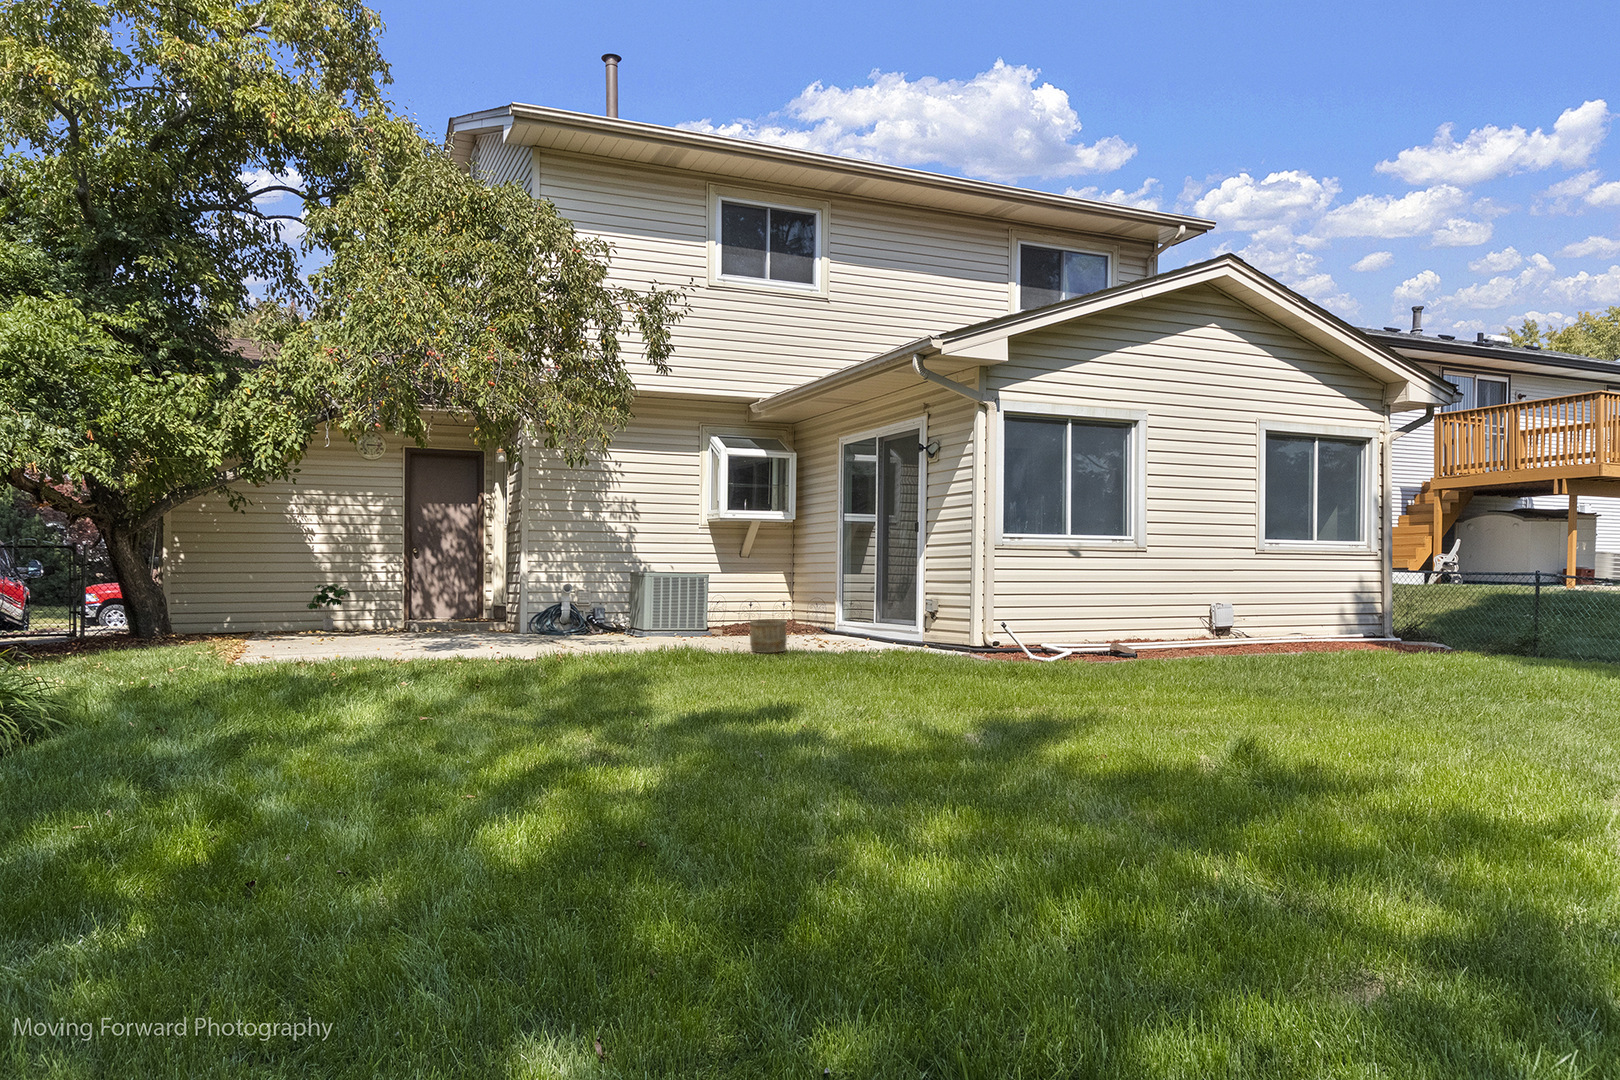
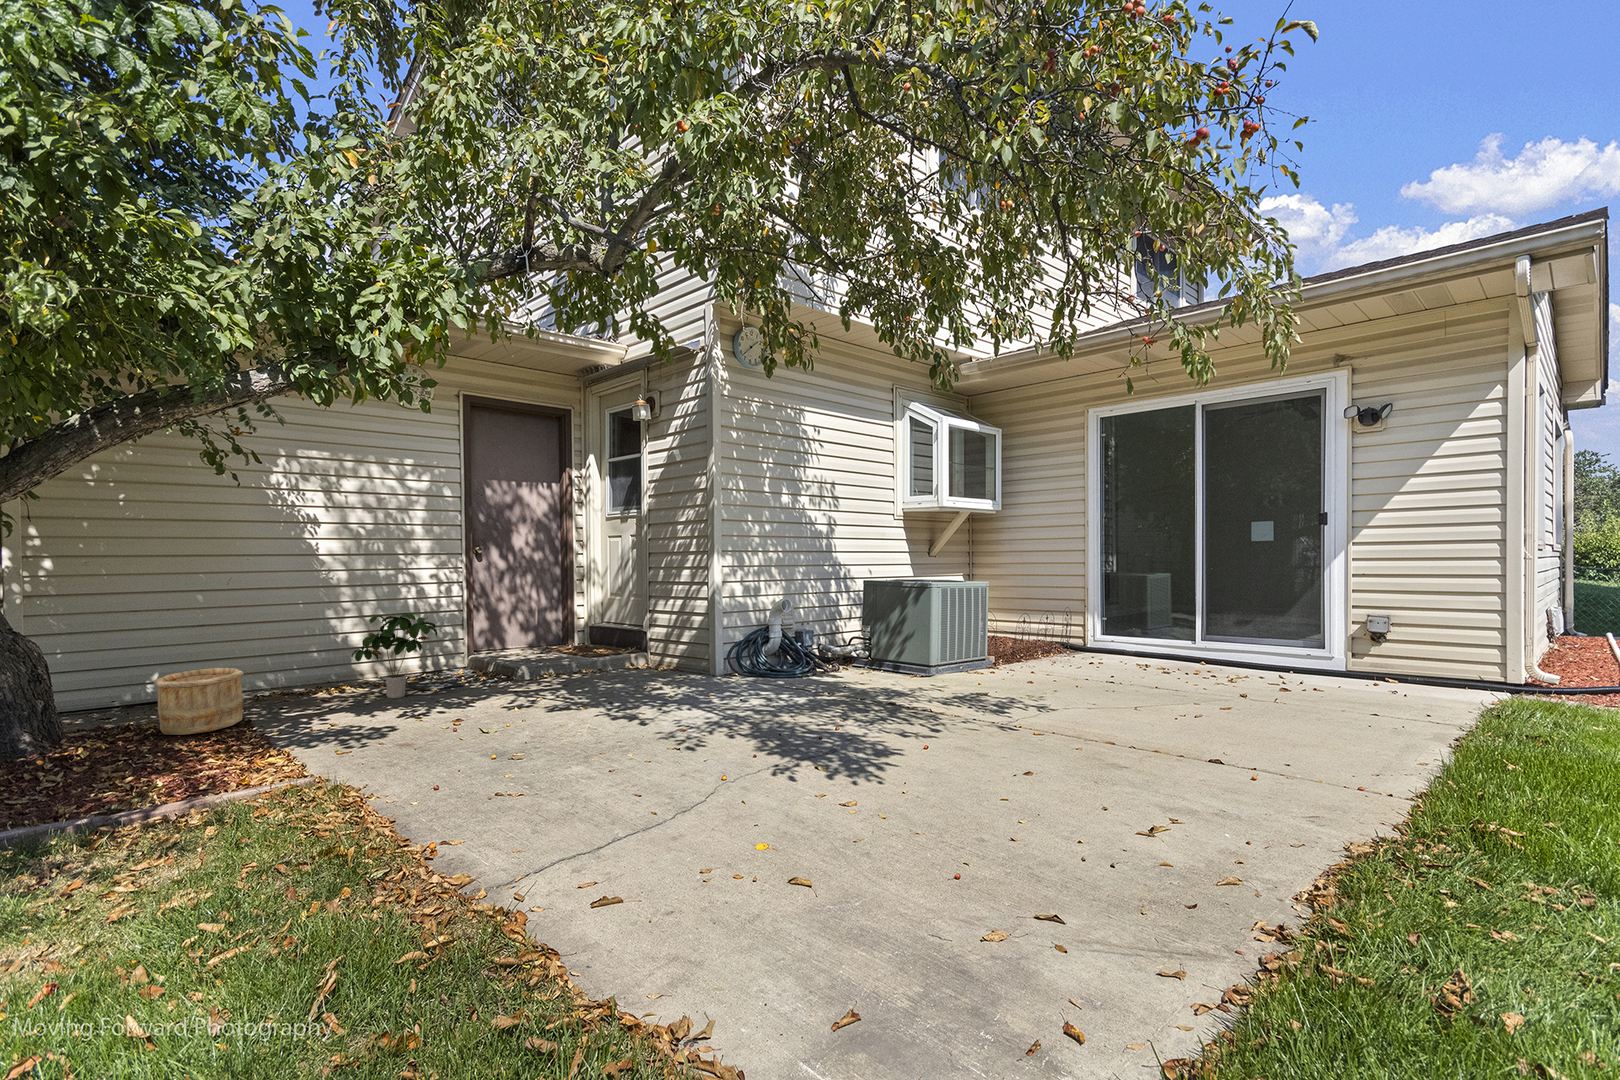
wooden bucket: present [749,619,787,653] -> present [154,668,244,735]

